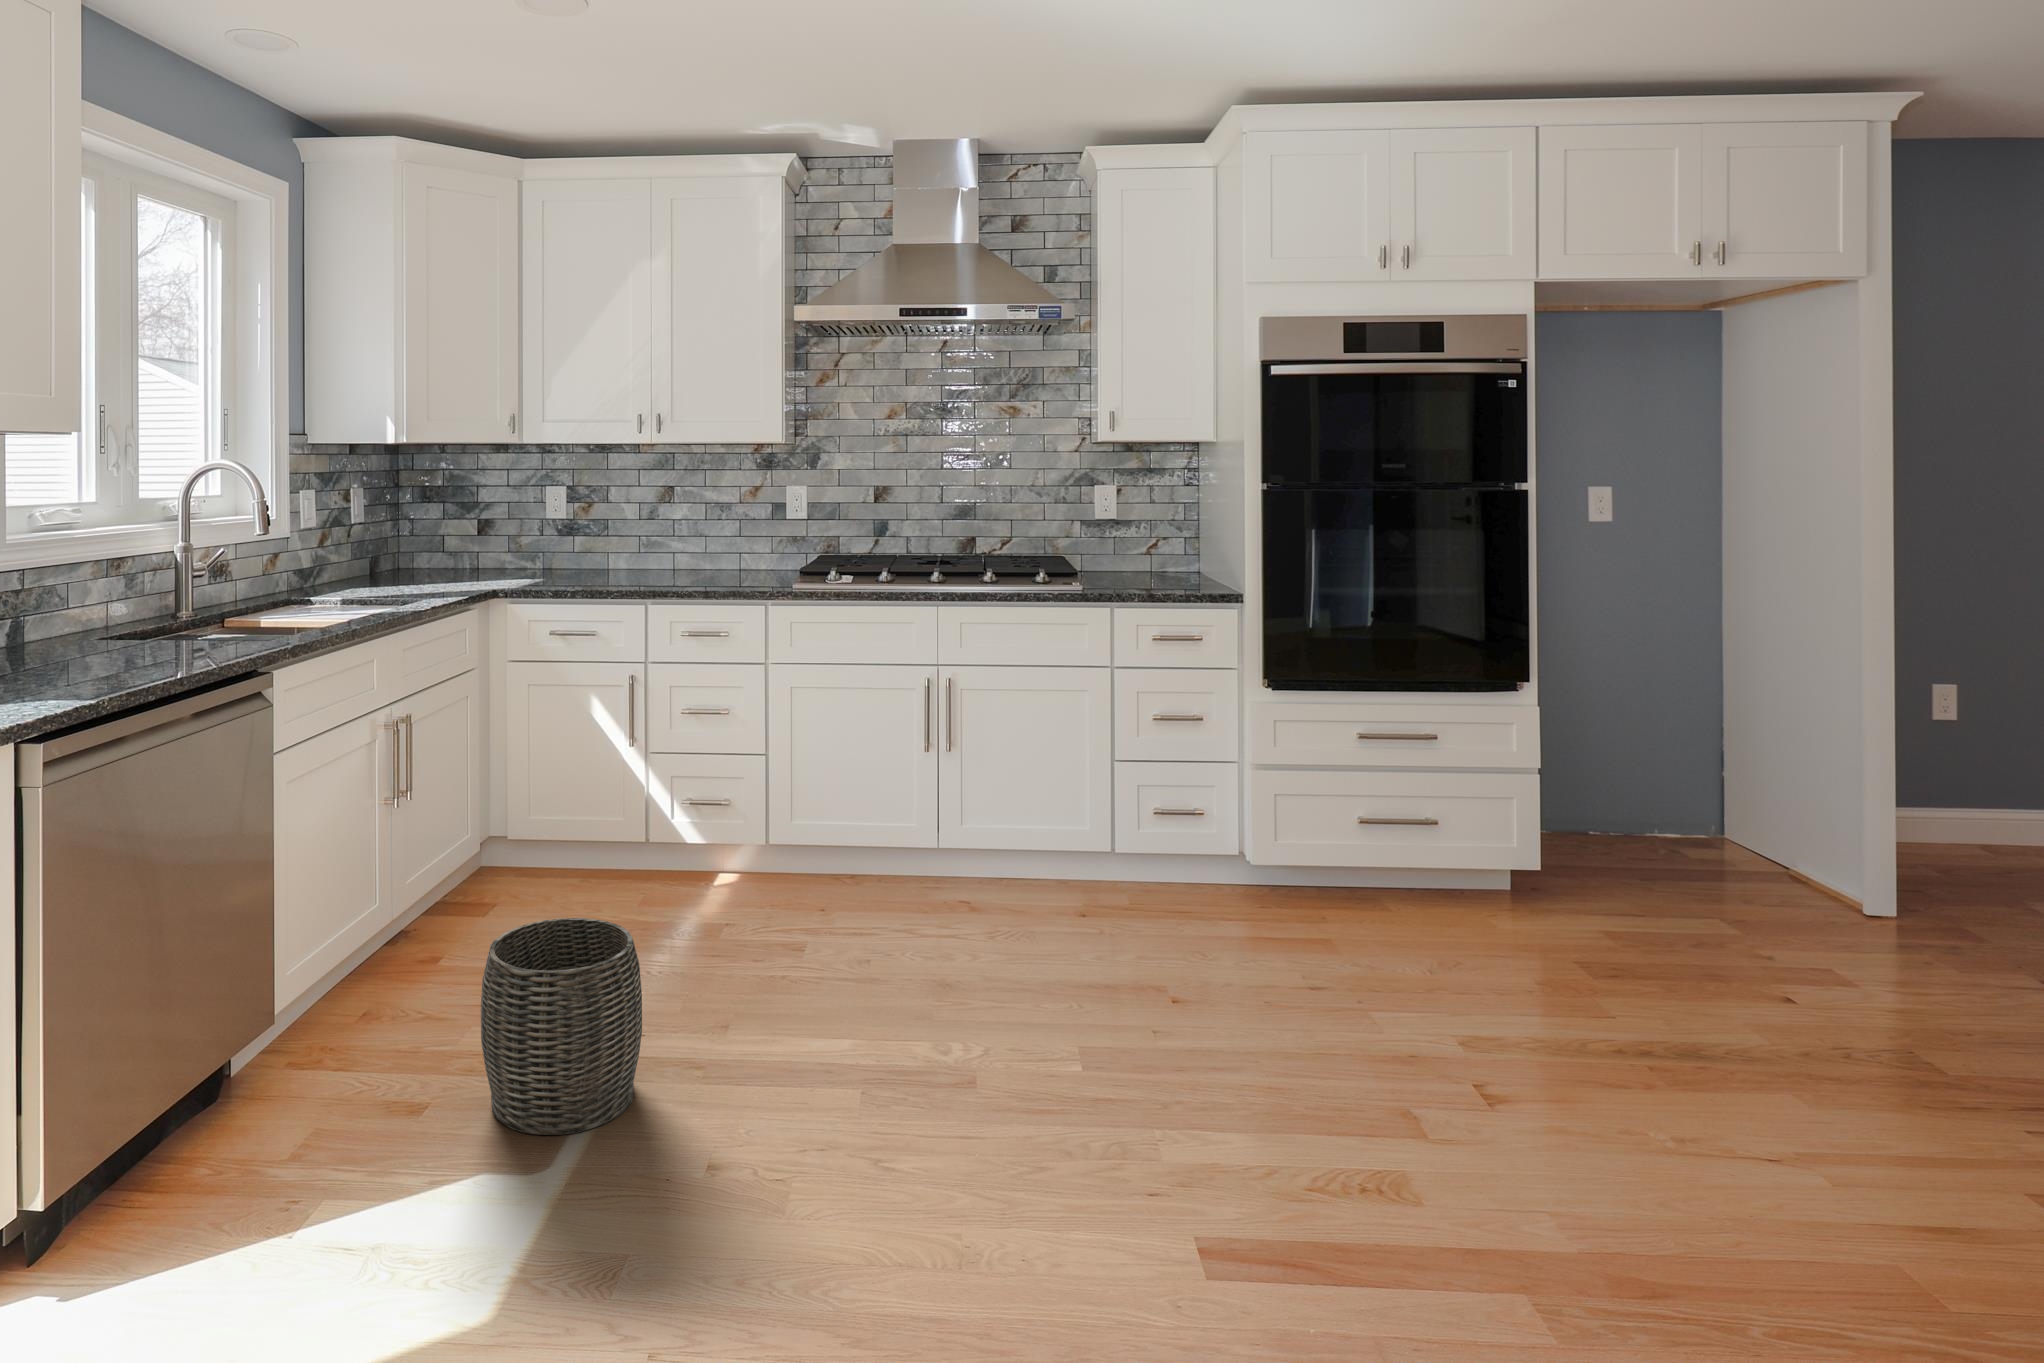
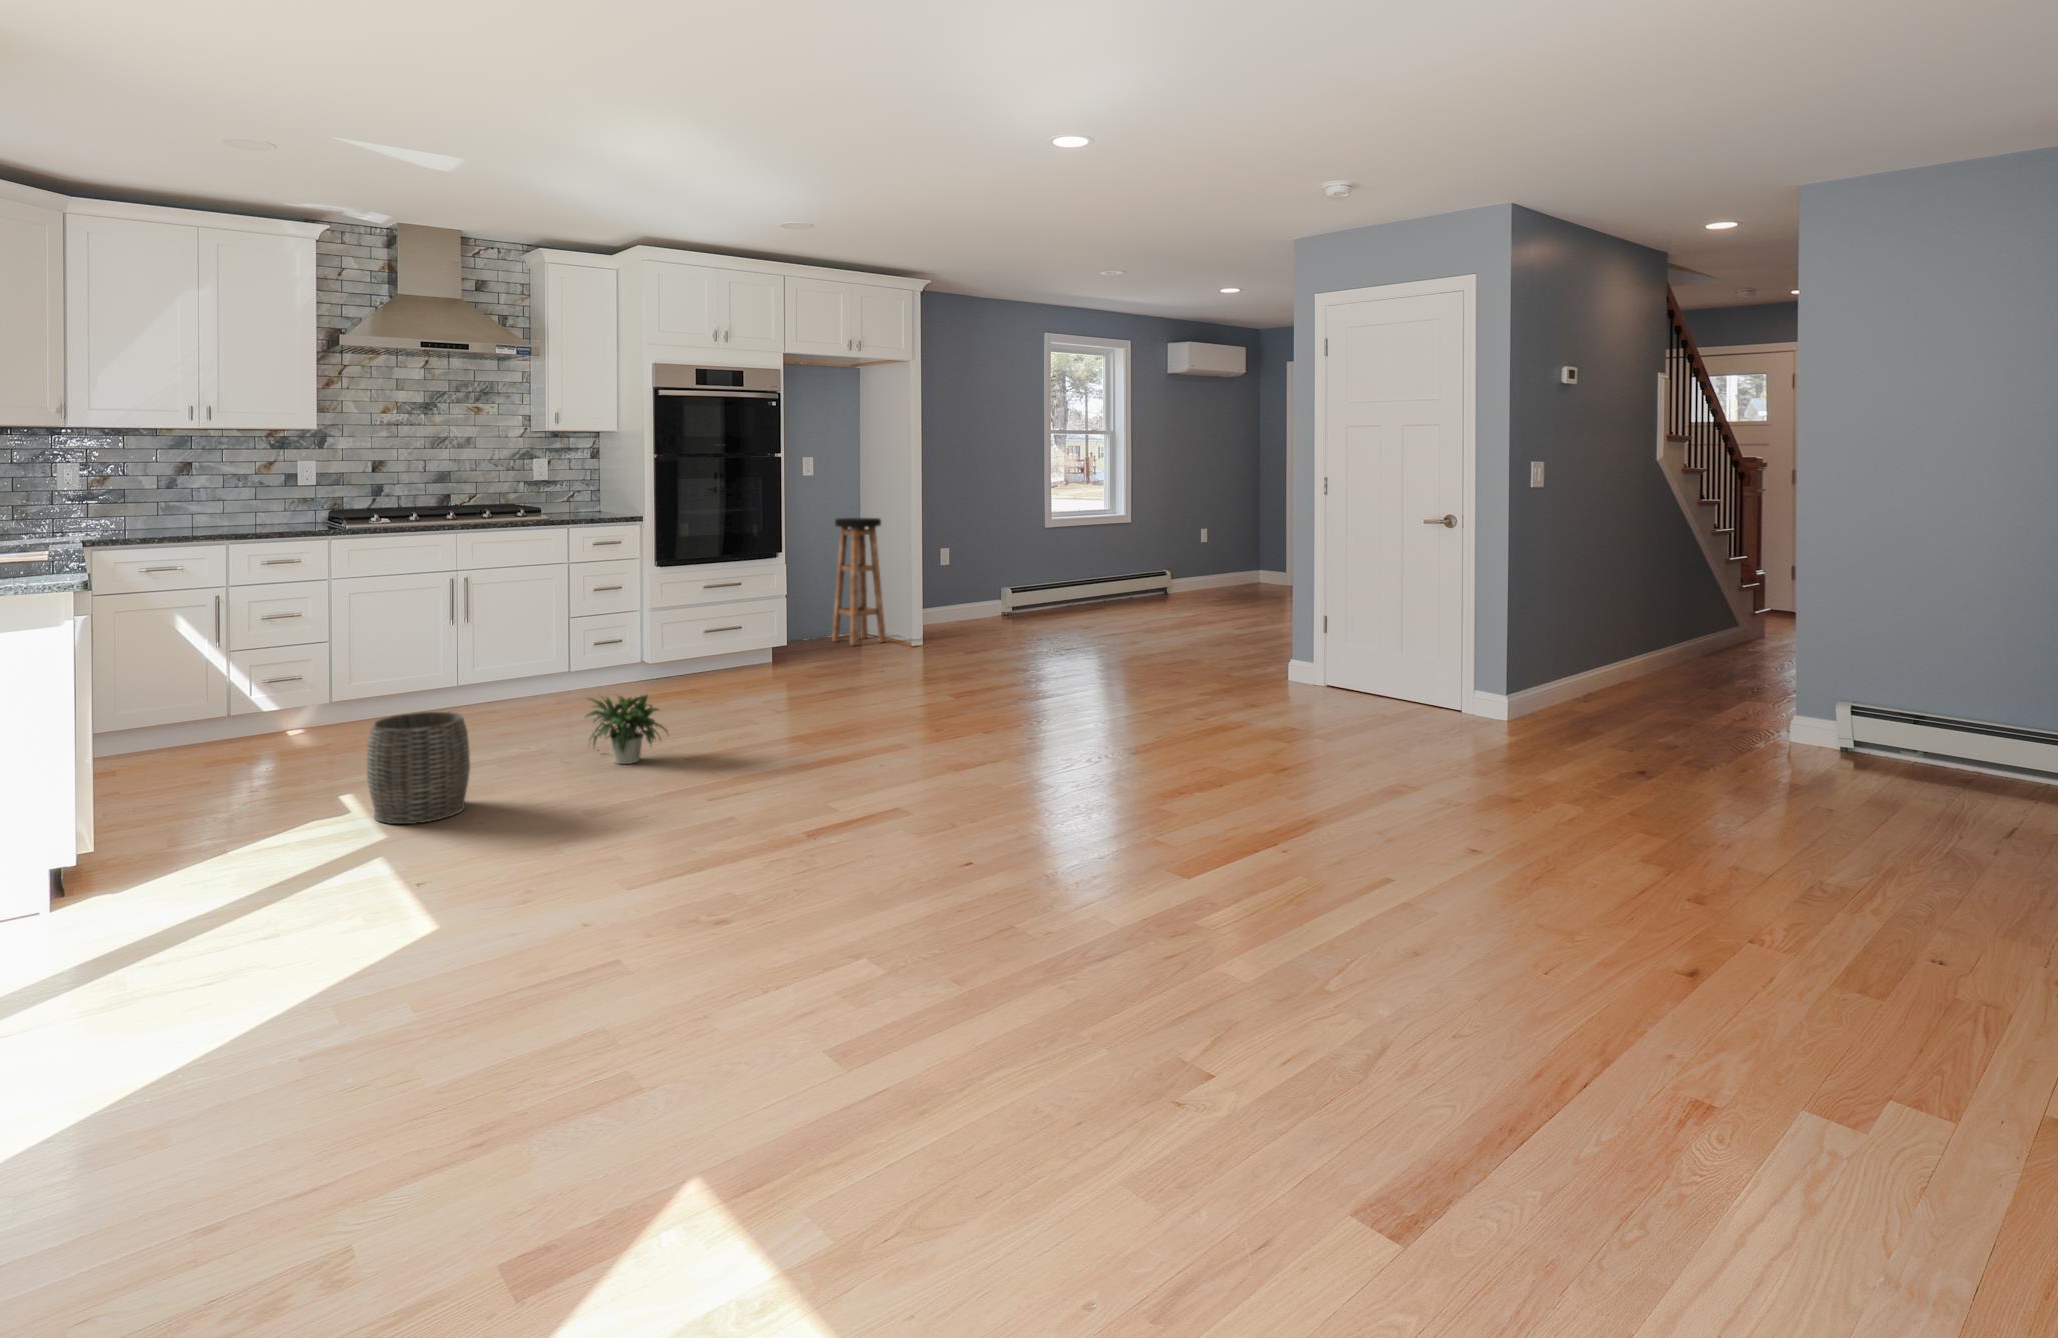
bar stool: none [1677,601,1812,870] -> present [832,518,886,646]
potted plant: none [879,936,1051,1099] -> present [585,695,667,764]

